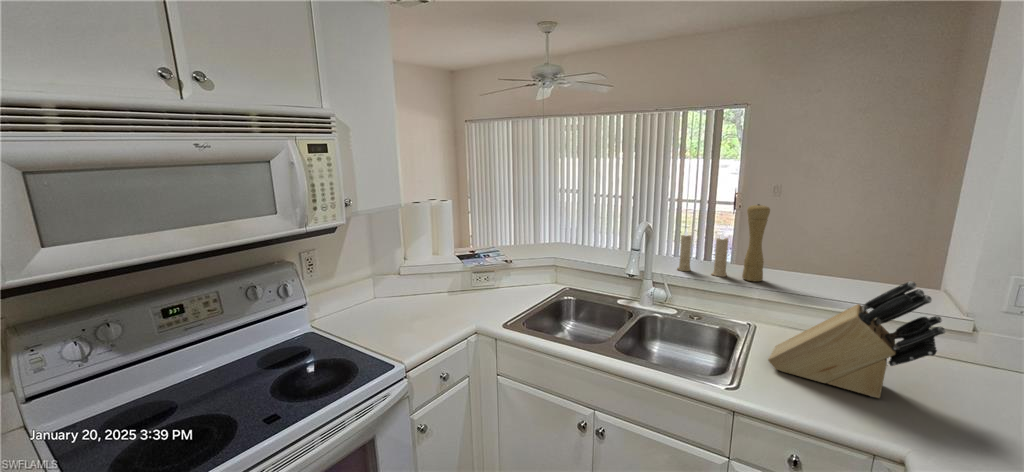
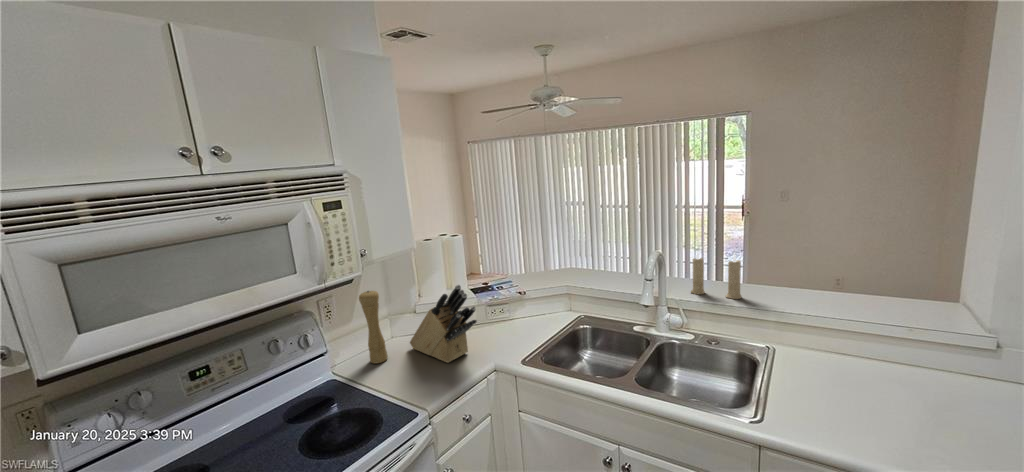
pepper mill: present [742,204,770,281] -> present [359,291,388,364]
knife block: present [768,281,945,398] -> present [410,285,477,363]

